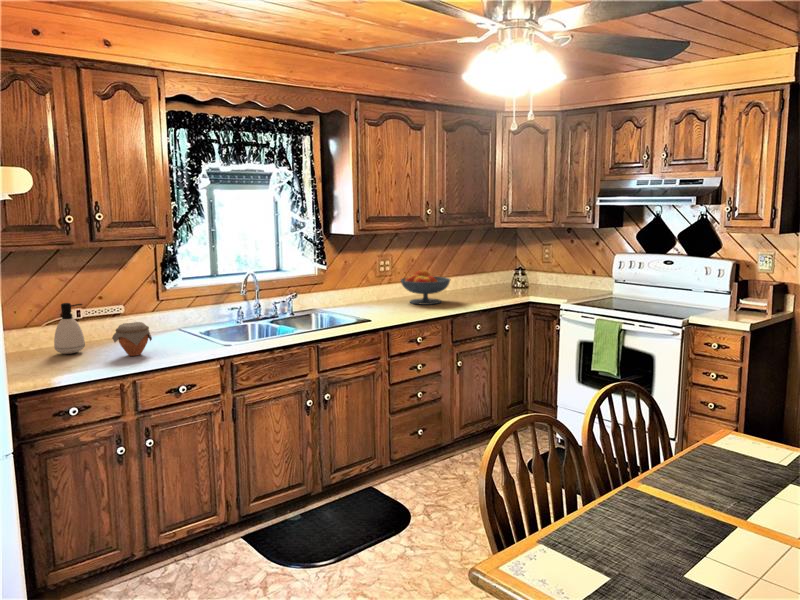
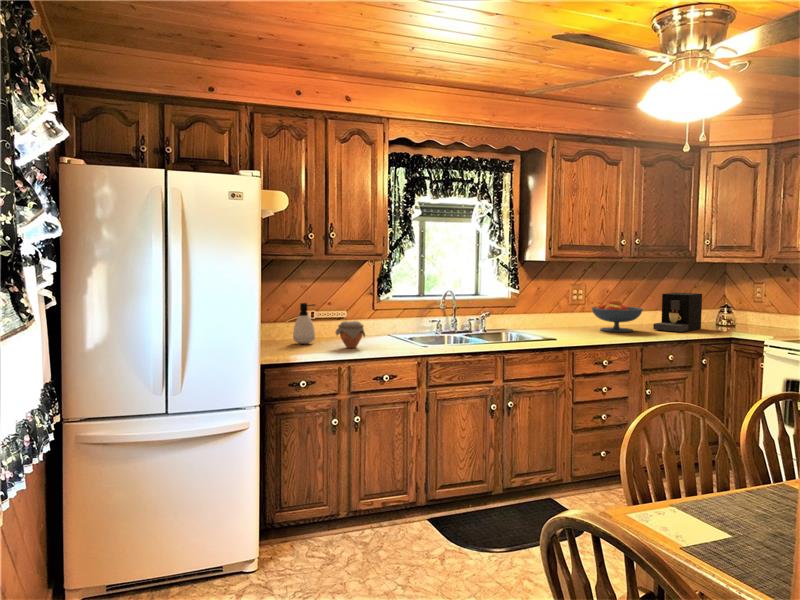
coffee maker: none [460,259,502,300] -> present [653,293,702,332]

